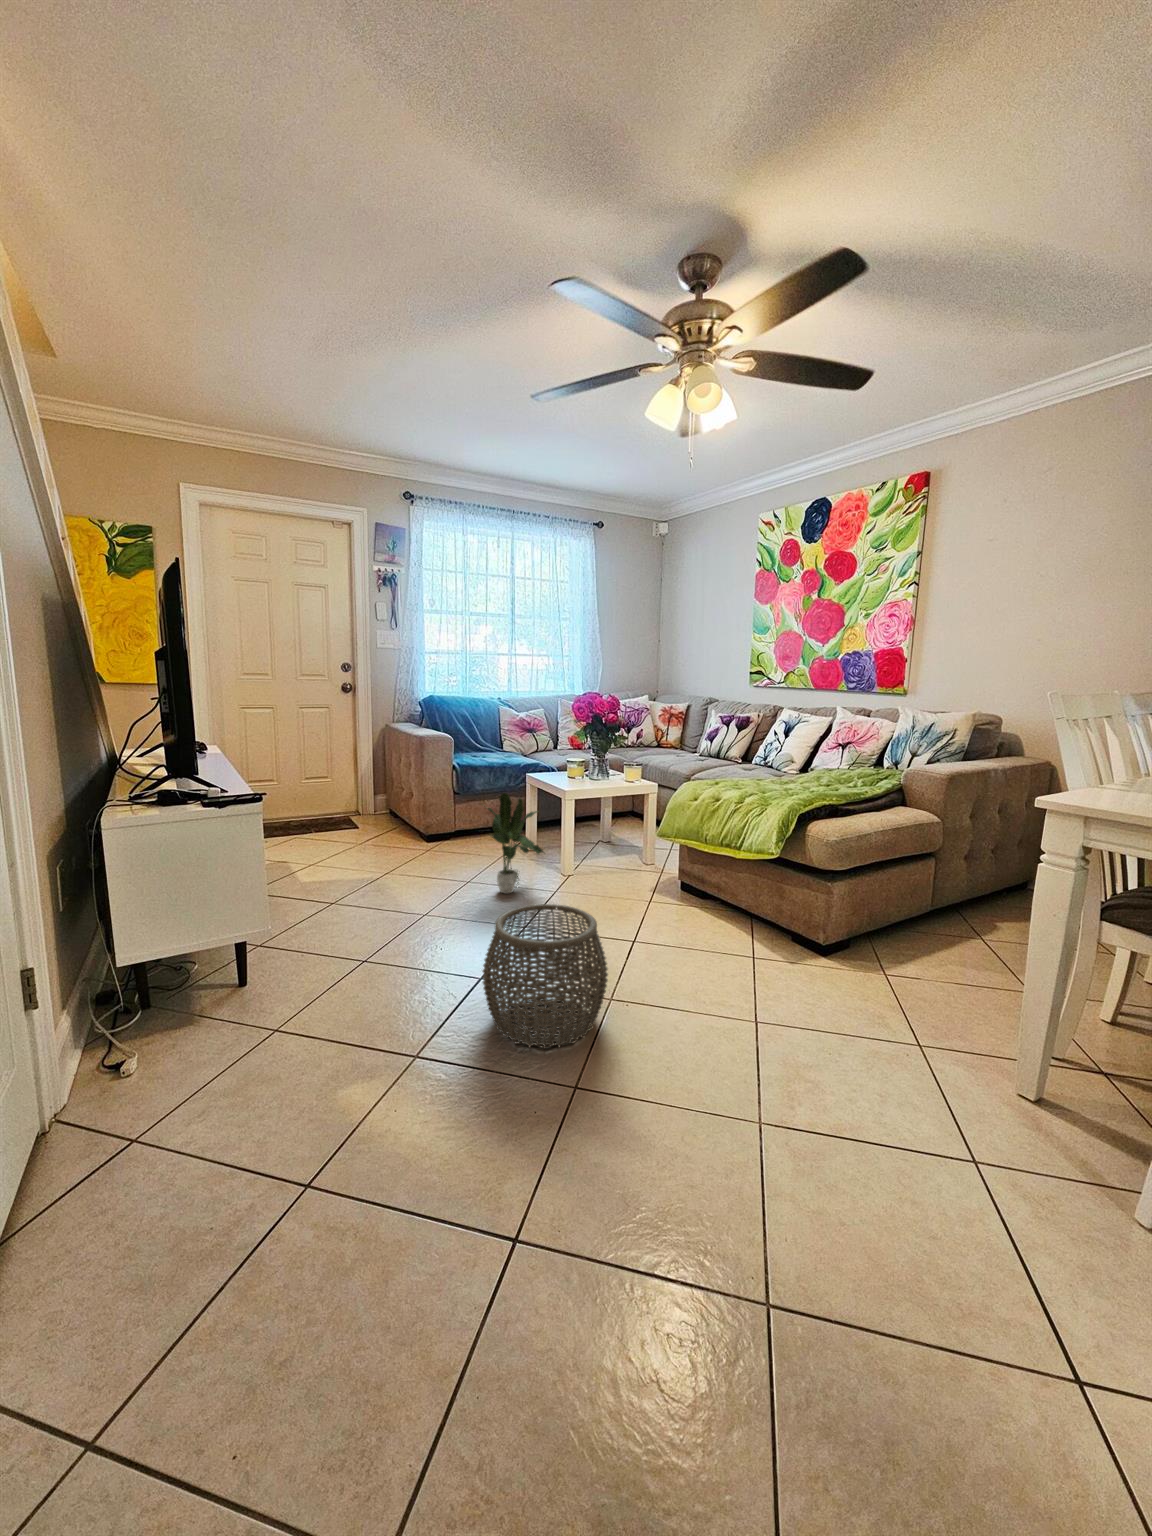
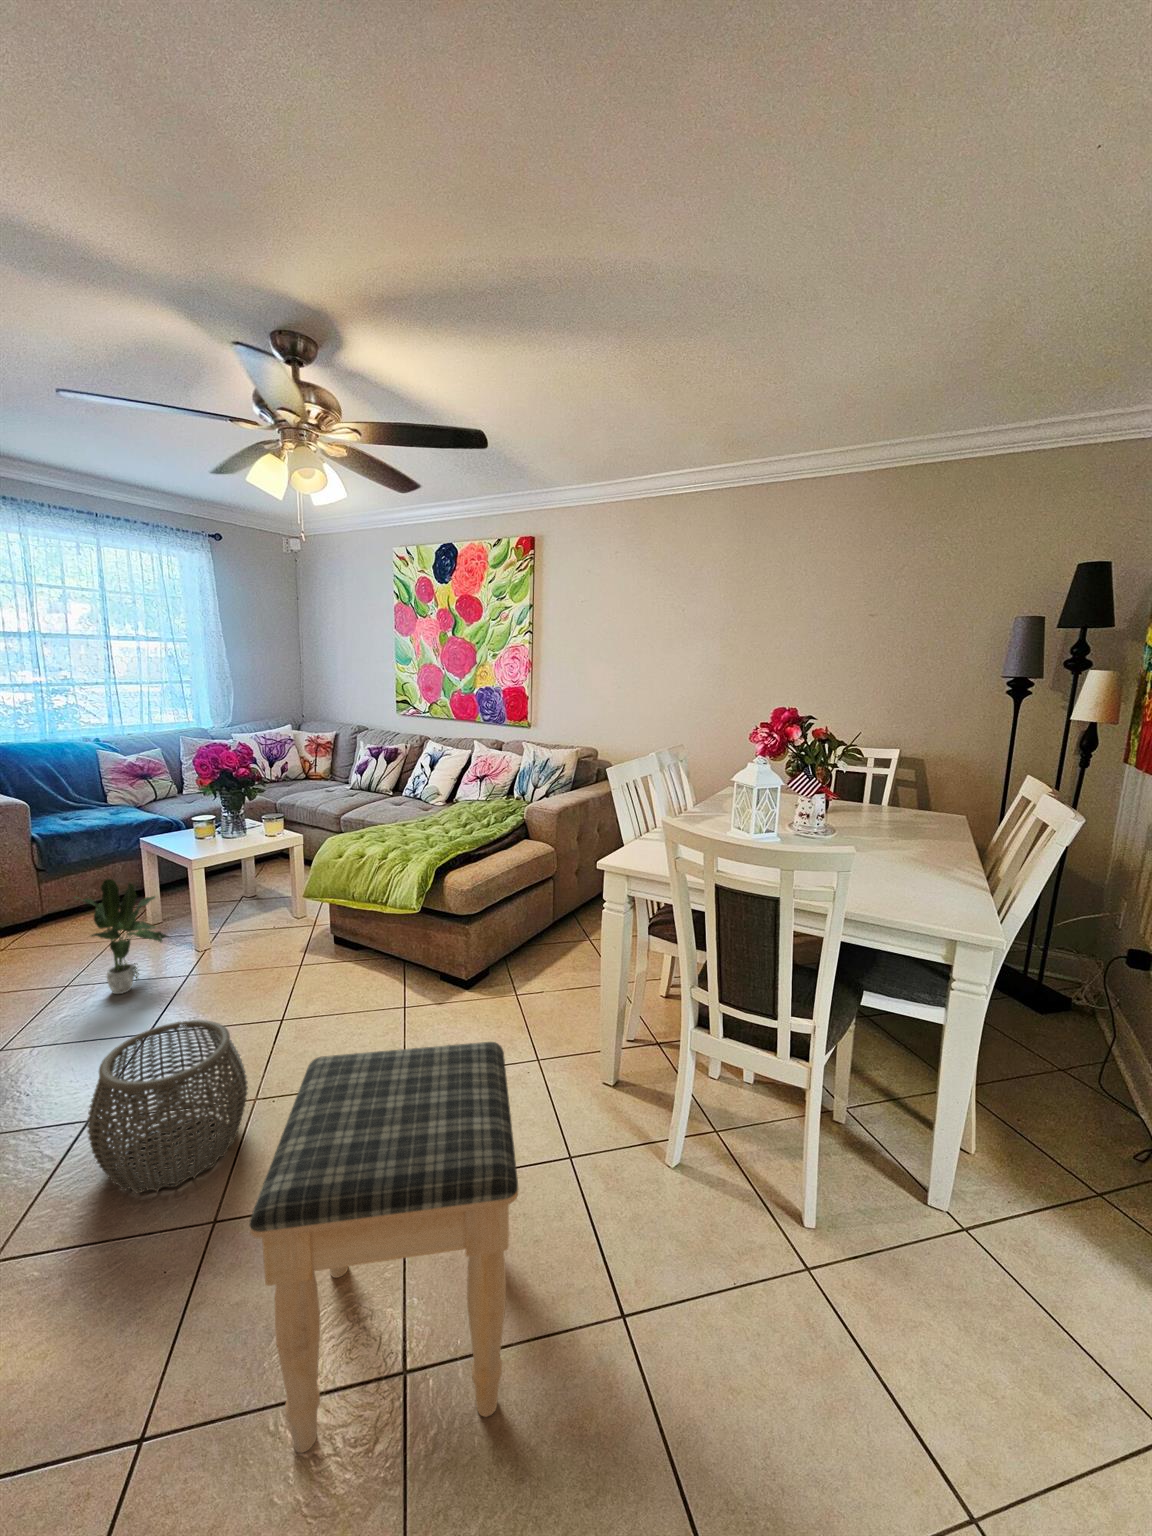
footstool: none [634,937,973,1429] -> present [249,1042,518,1453]

